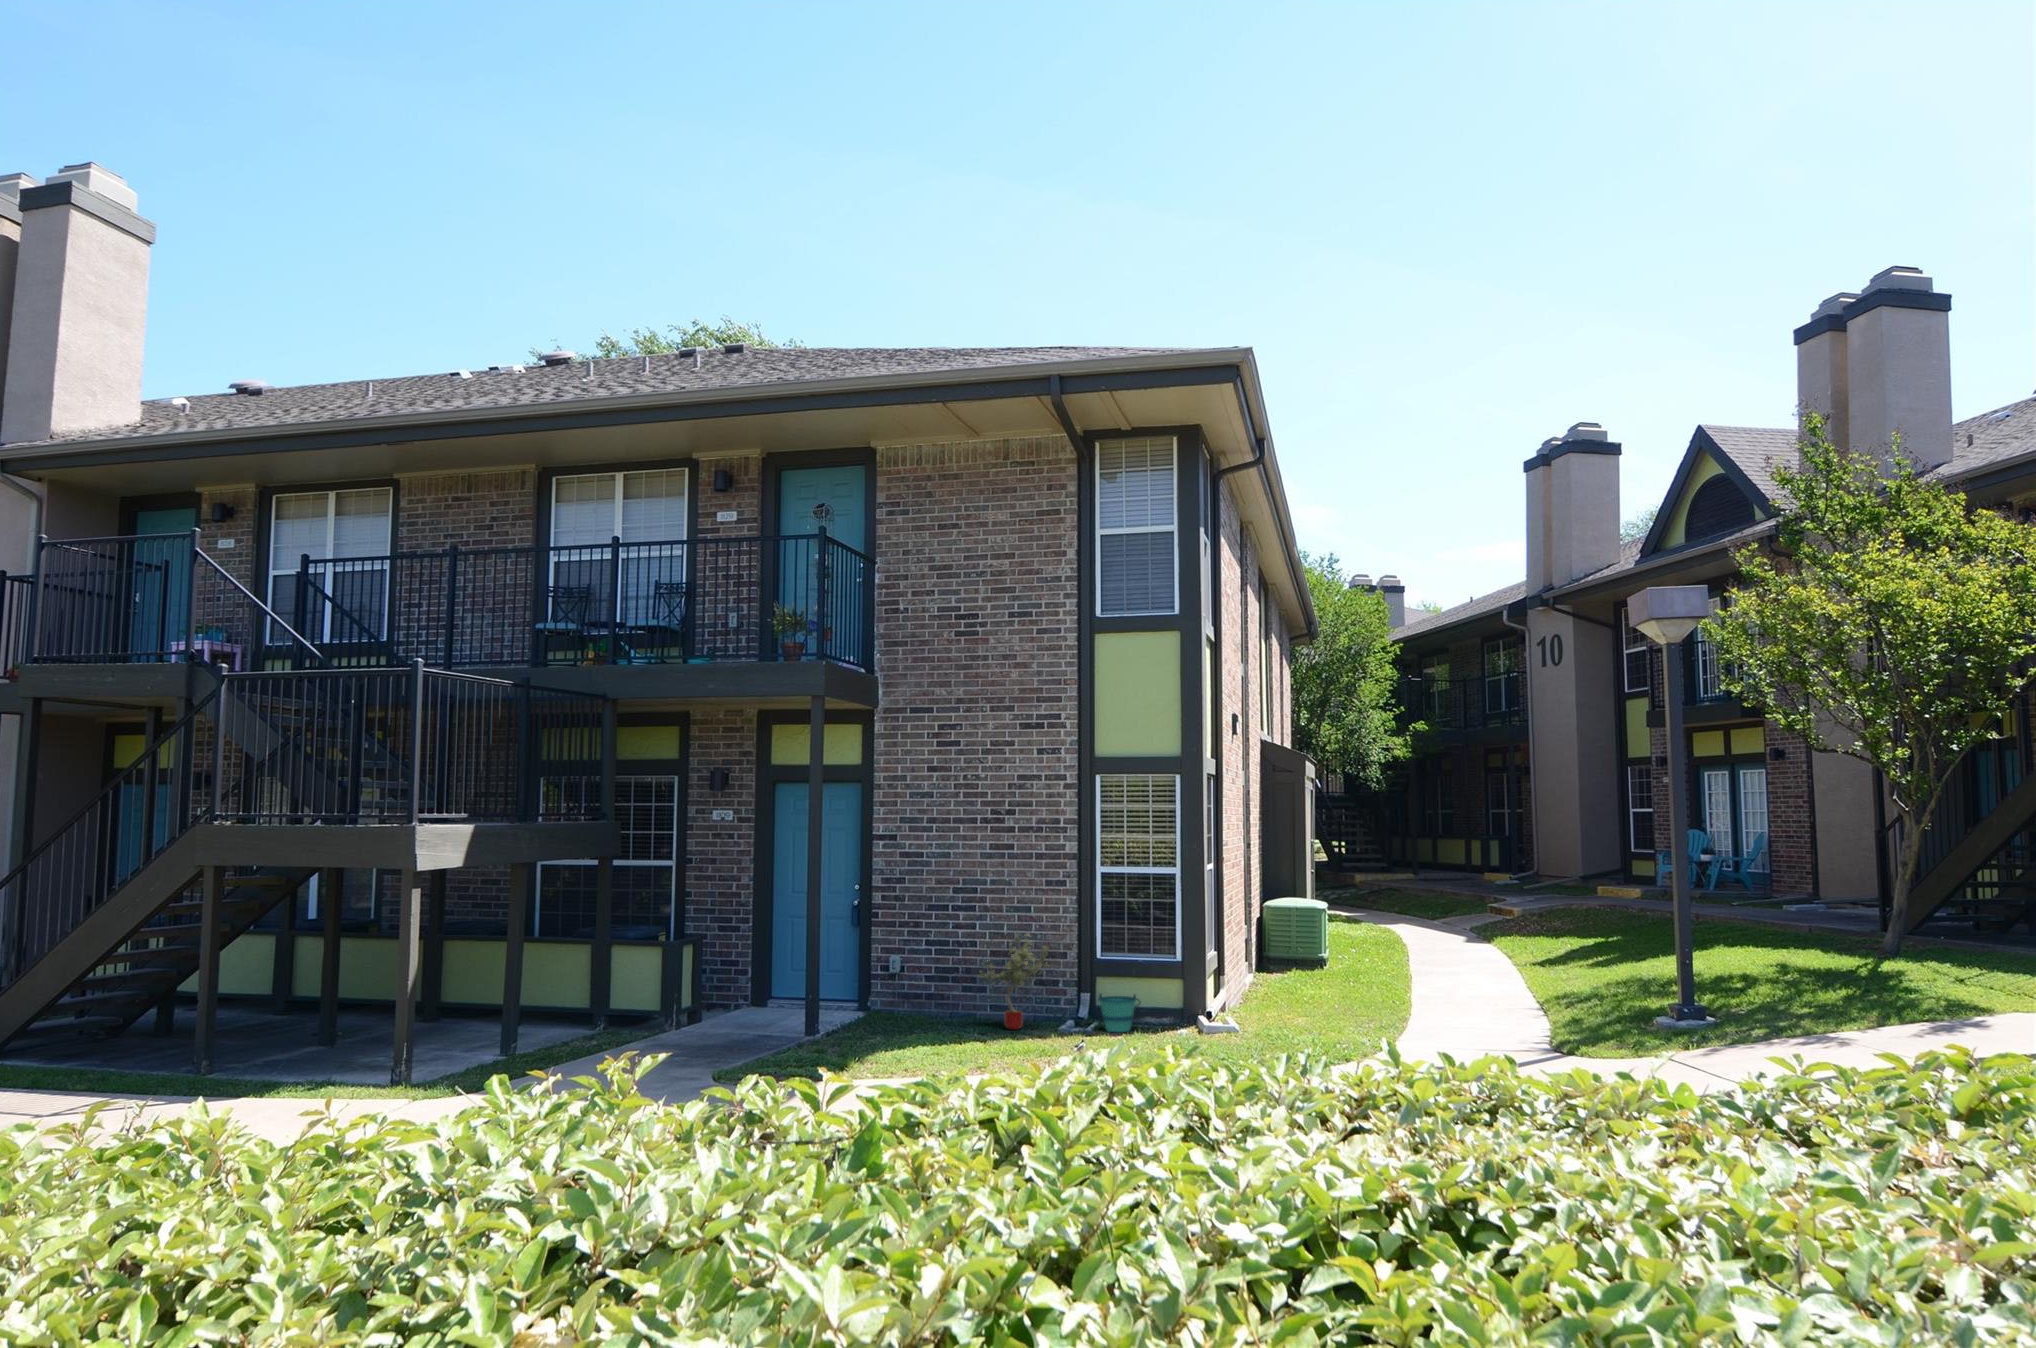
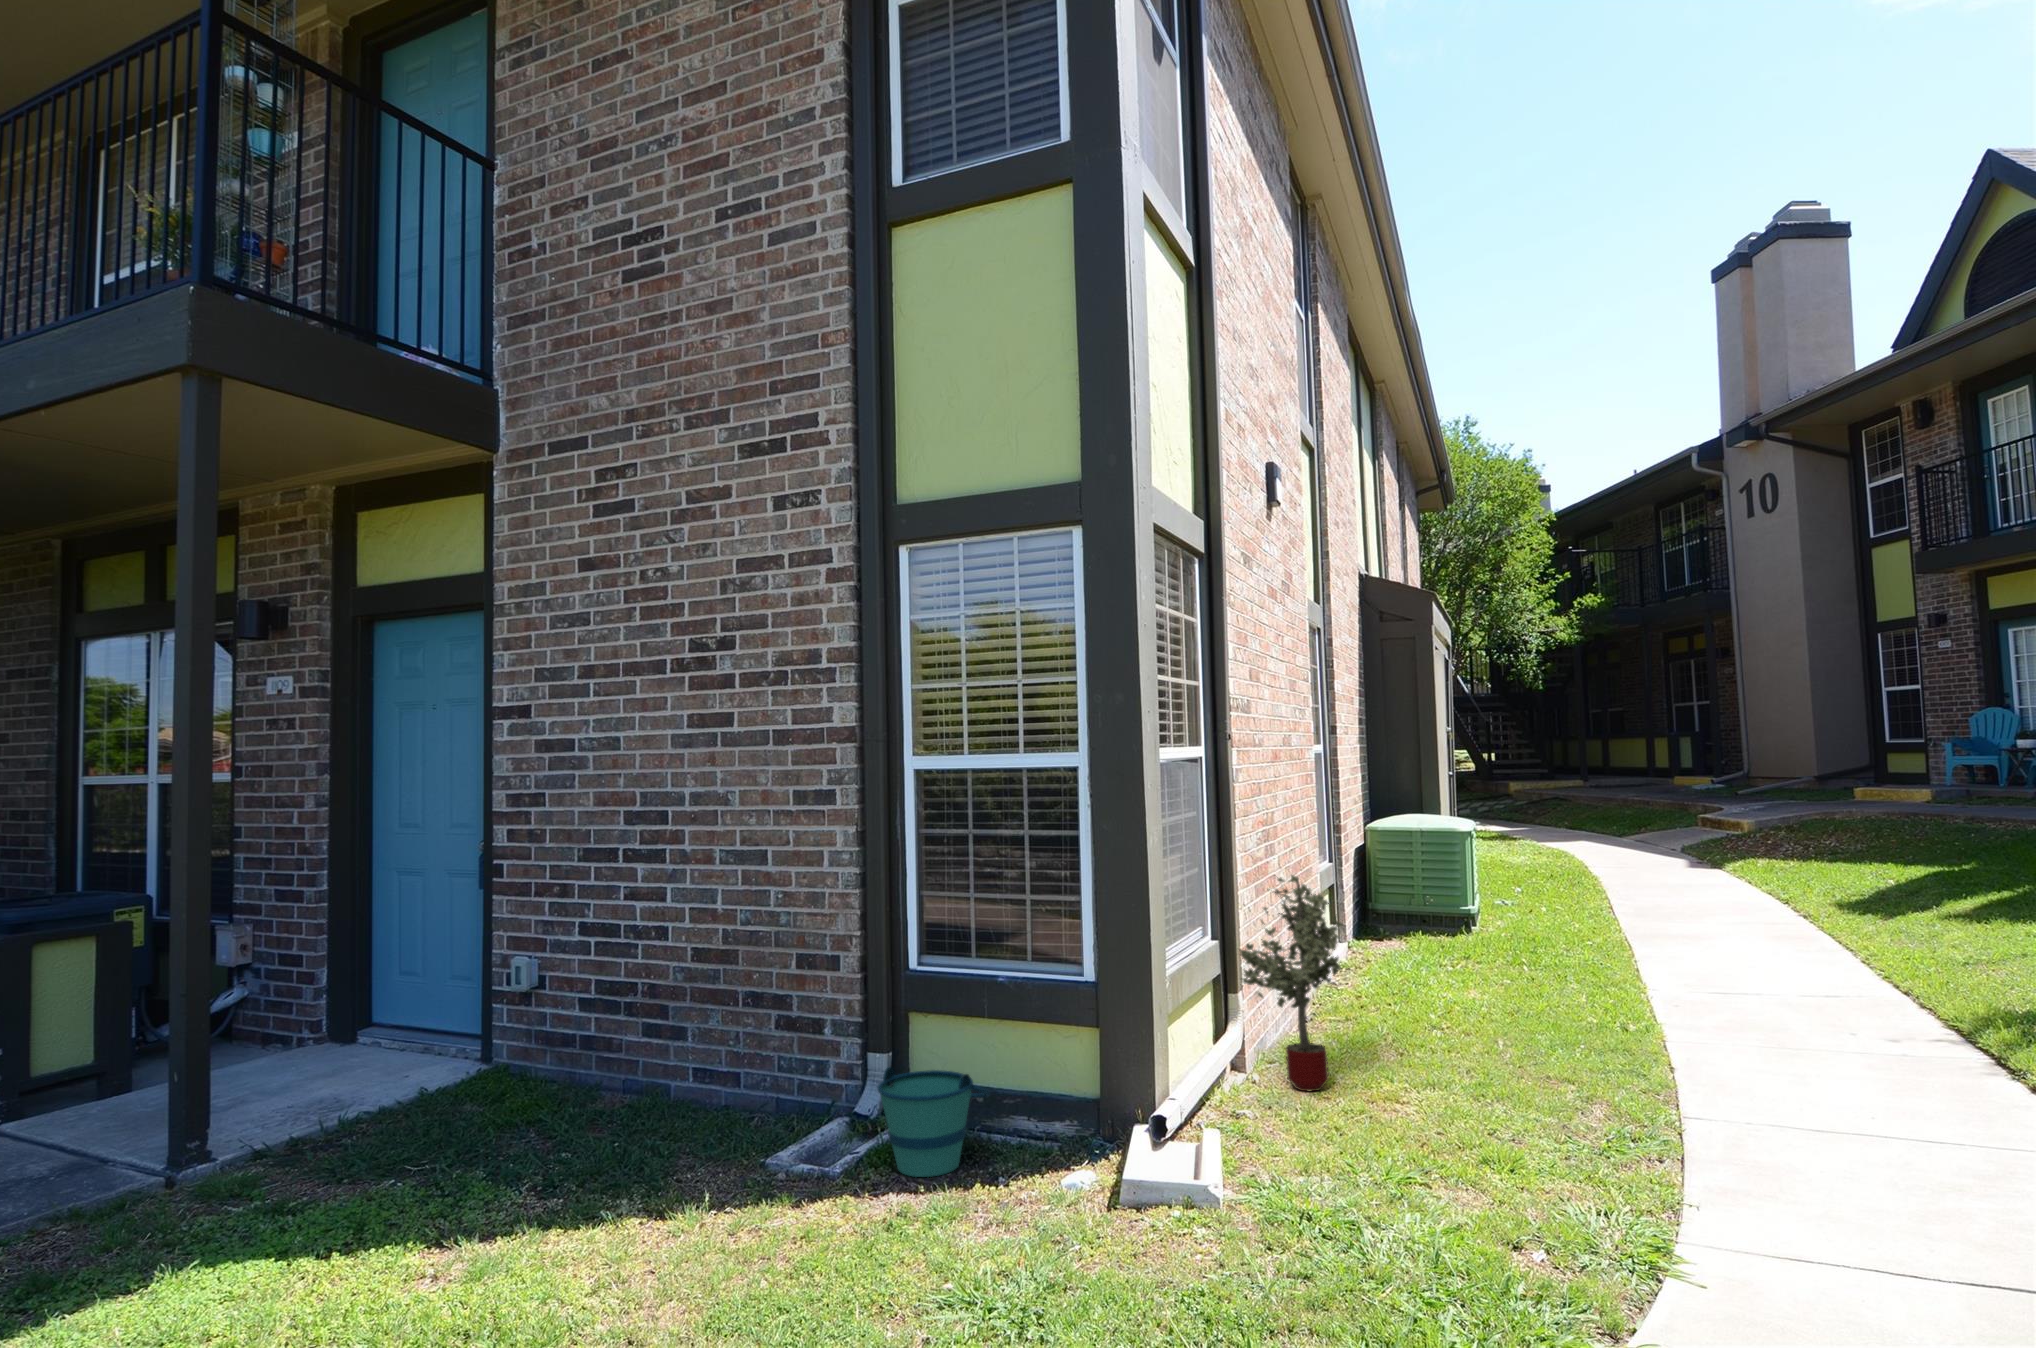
potted tree: present [979,934,1049,1030] -> present [1240,875,1343,1091]

